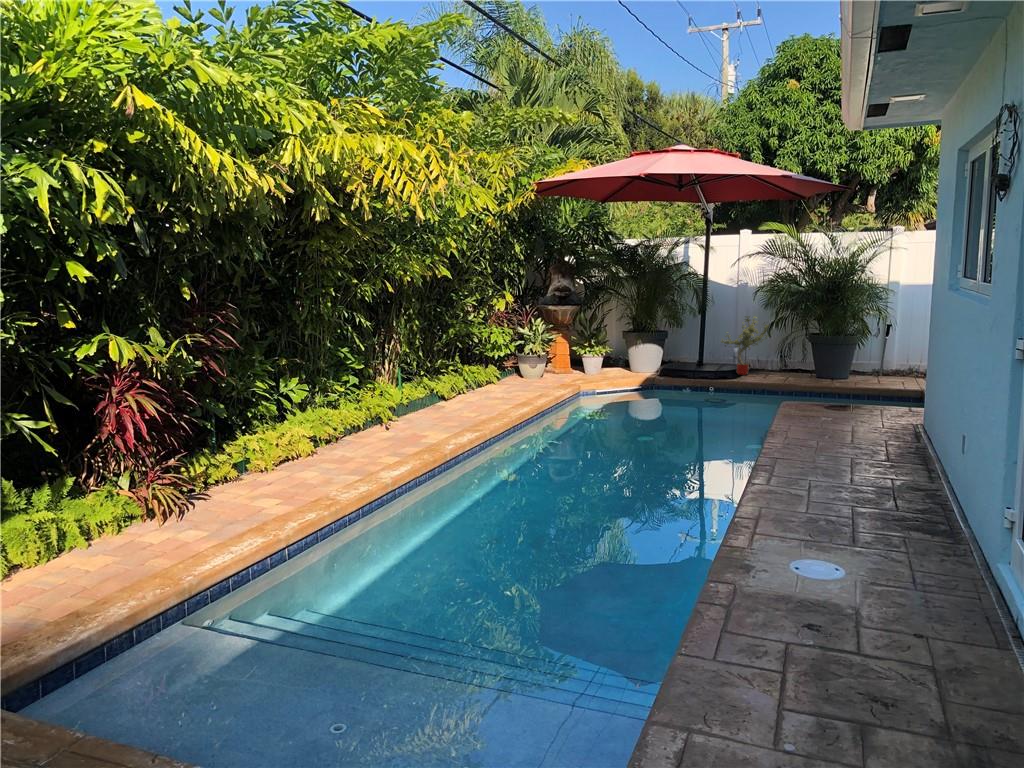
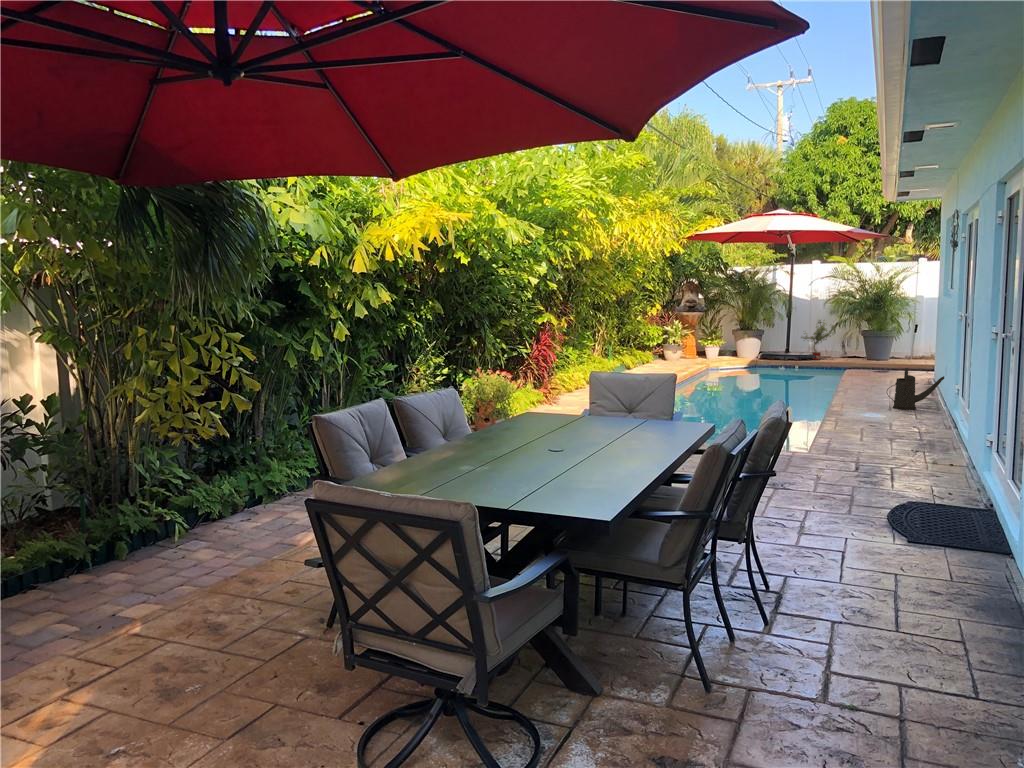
watering can: none [847,460,983,559] -> present [887,368,944,410]

